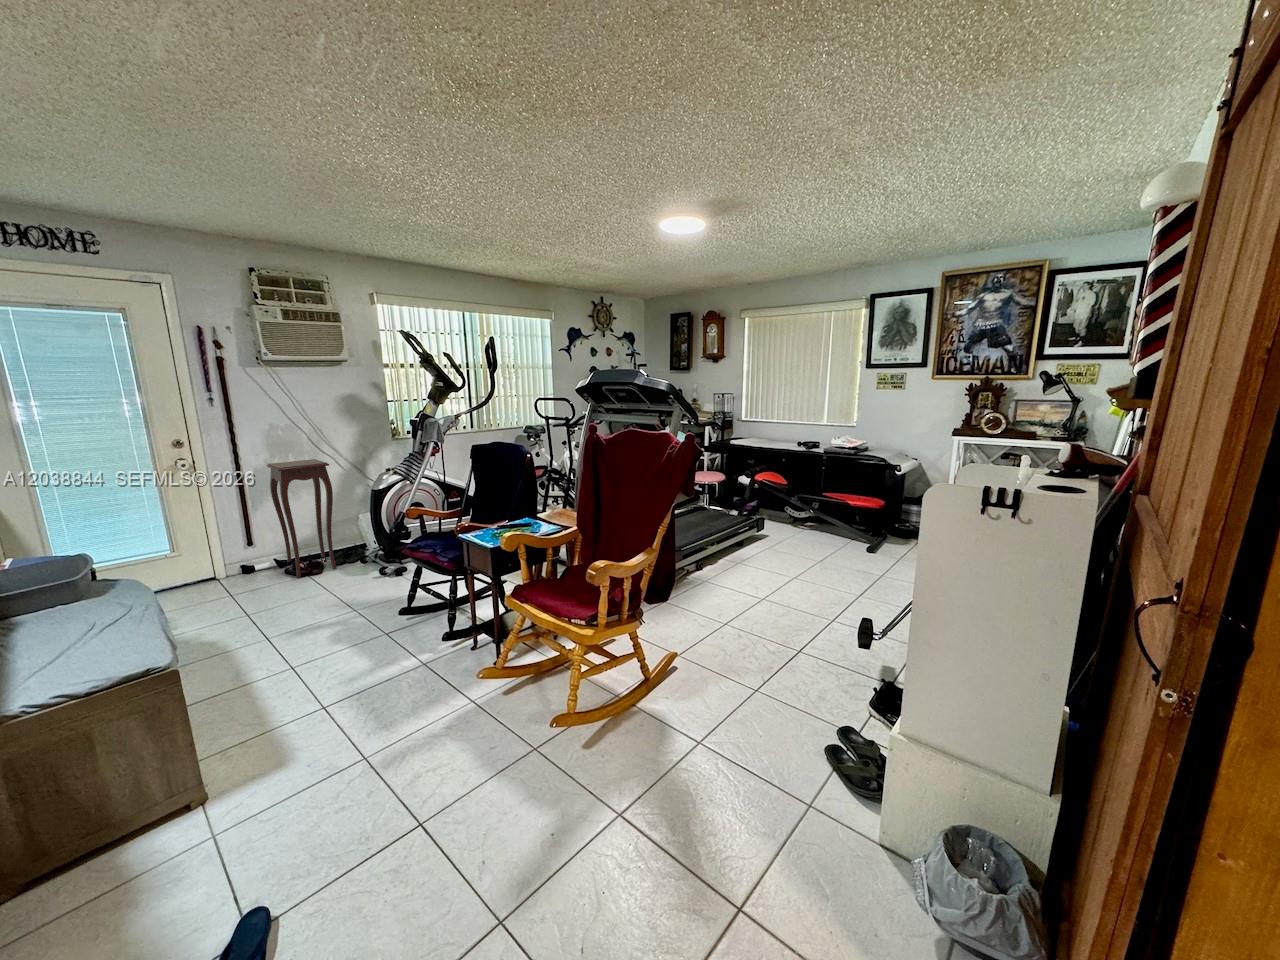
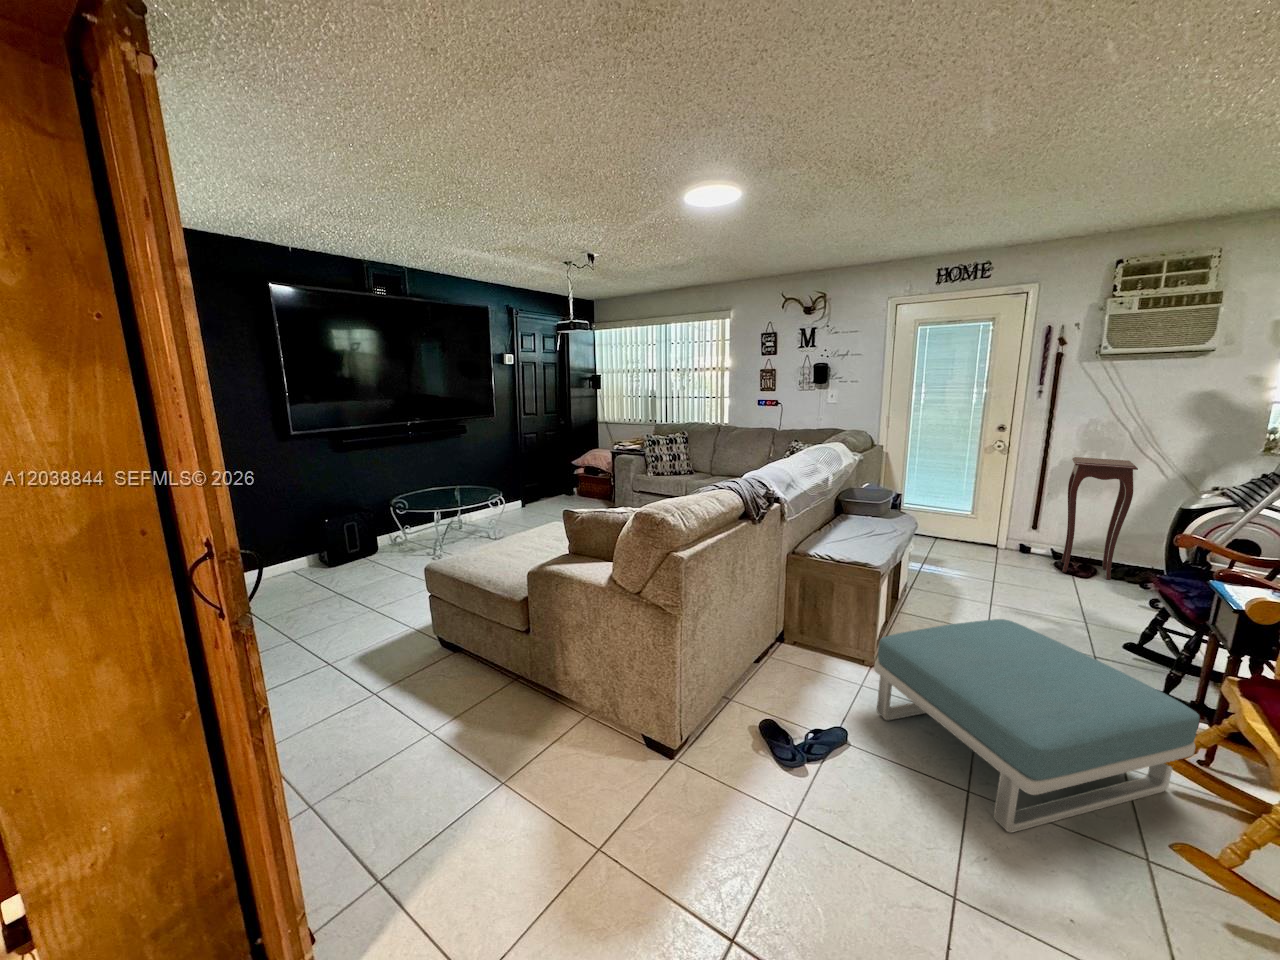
footstool: none [246,626,511,845] -> present [874,619,1200,833]

